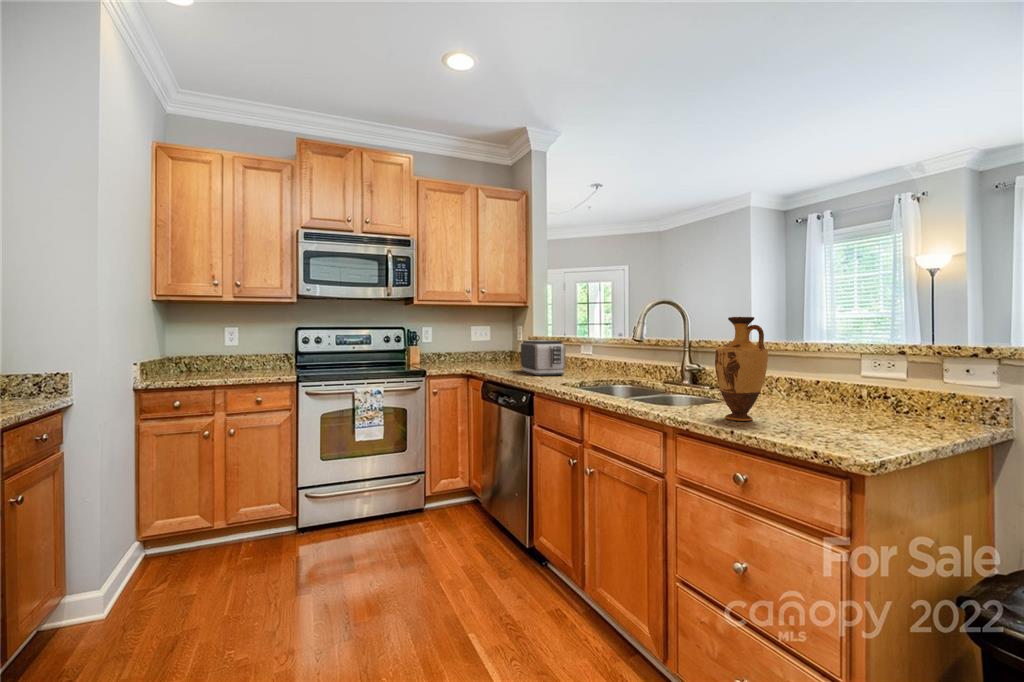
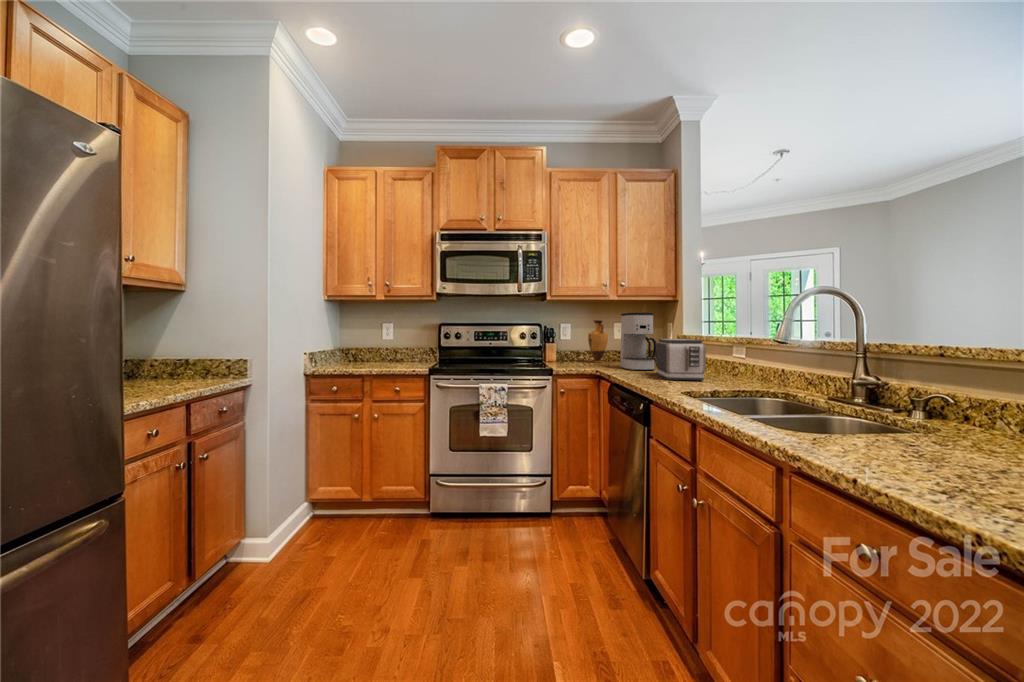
coffee maker: none [485,317,517,369] -> present [620,313,656,370]
vase: present [715,317,768,421] -> present [588,320,608,363]

